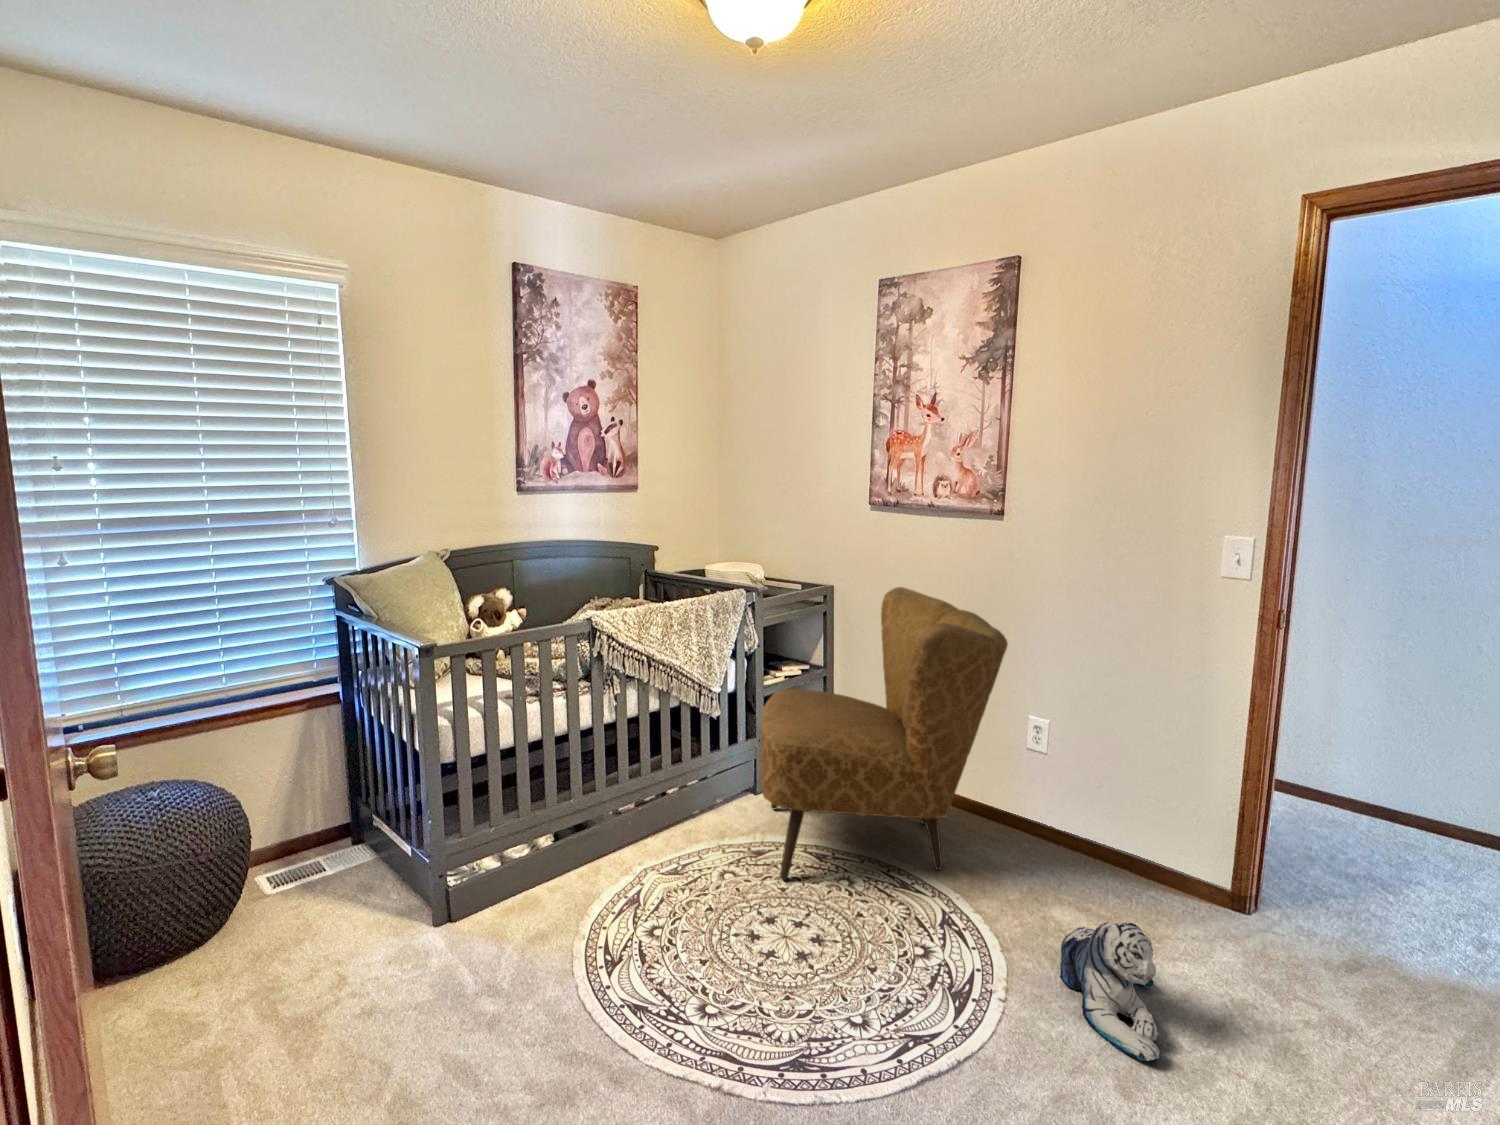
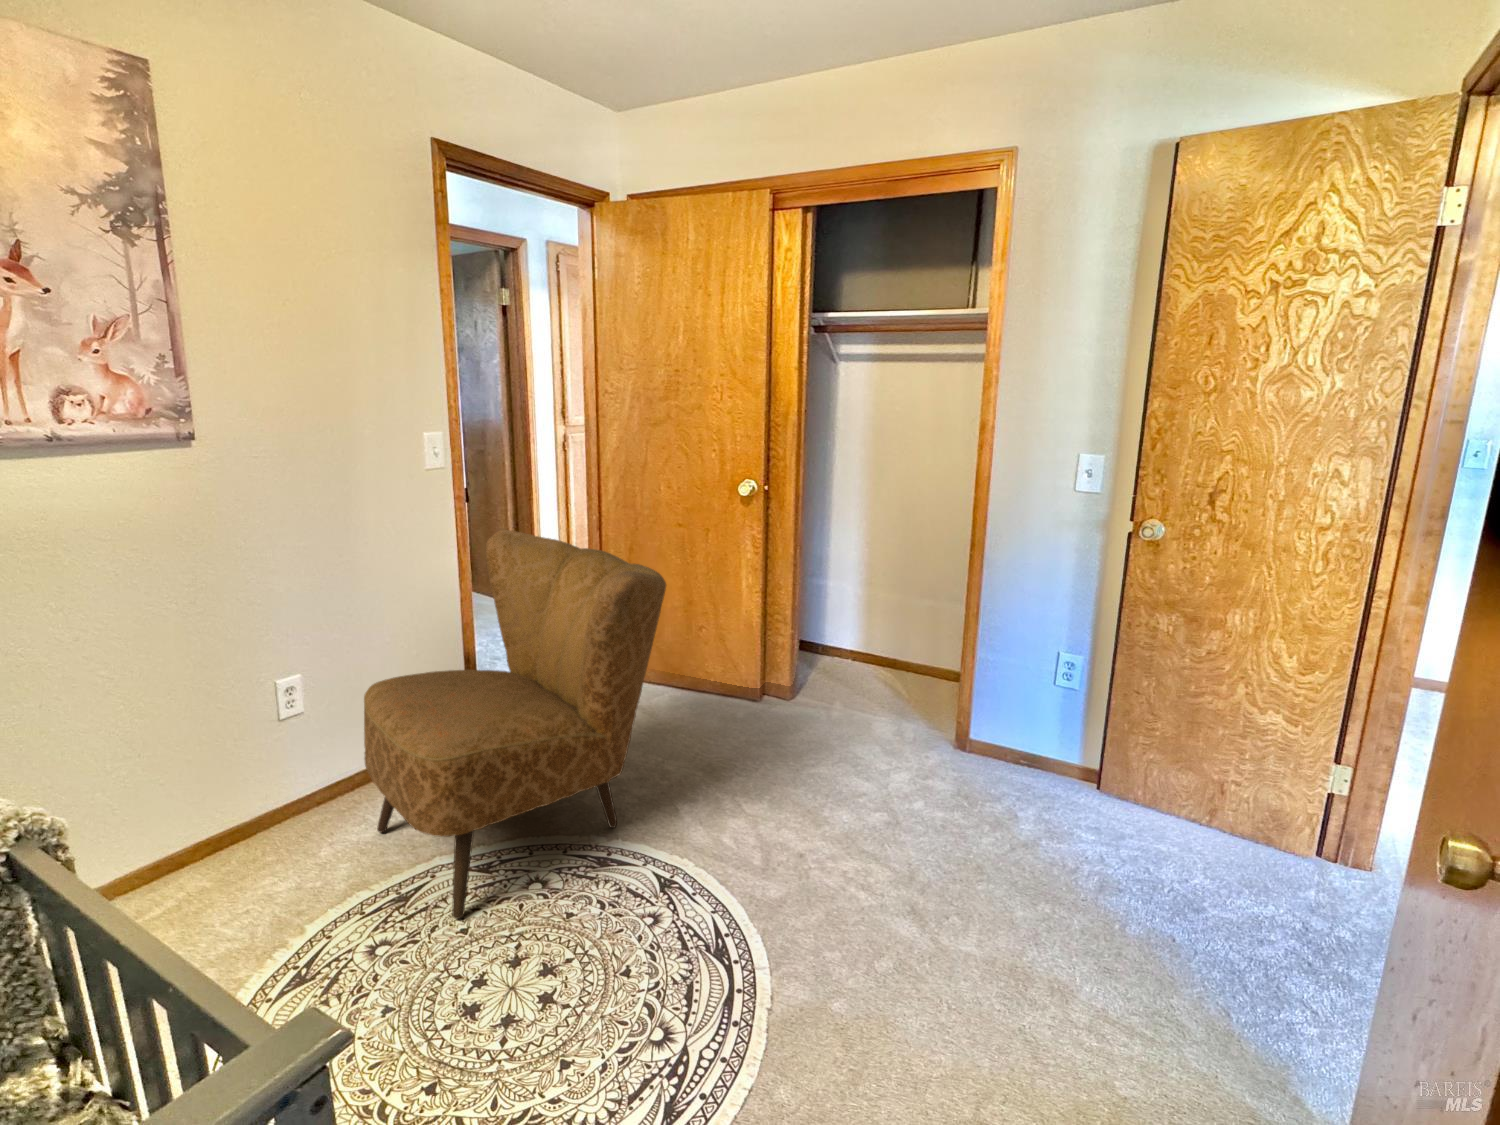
plush toy: present [1060,921,1160,1061] -> none [769,814,890,929]

